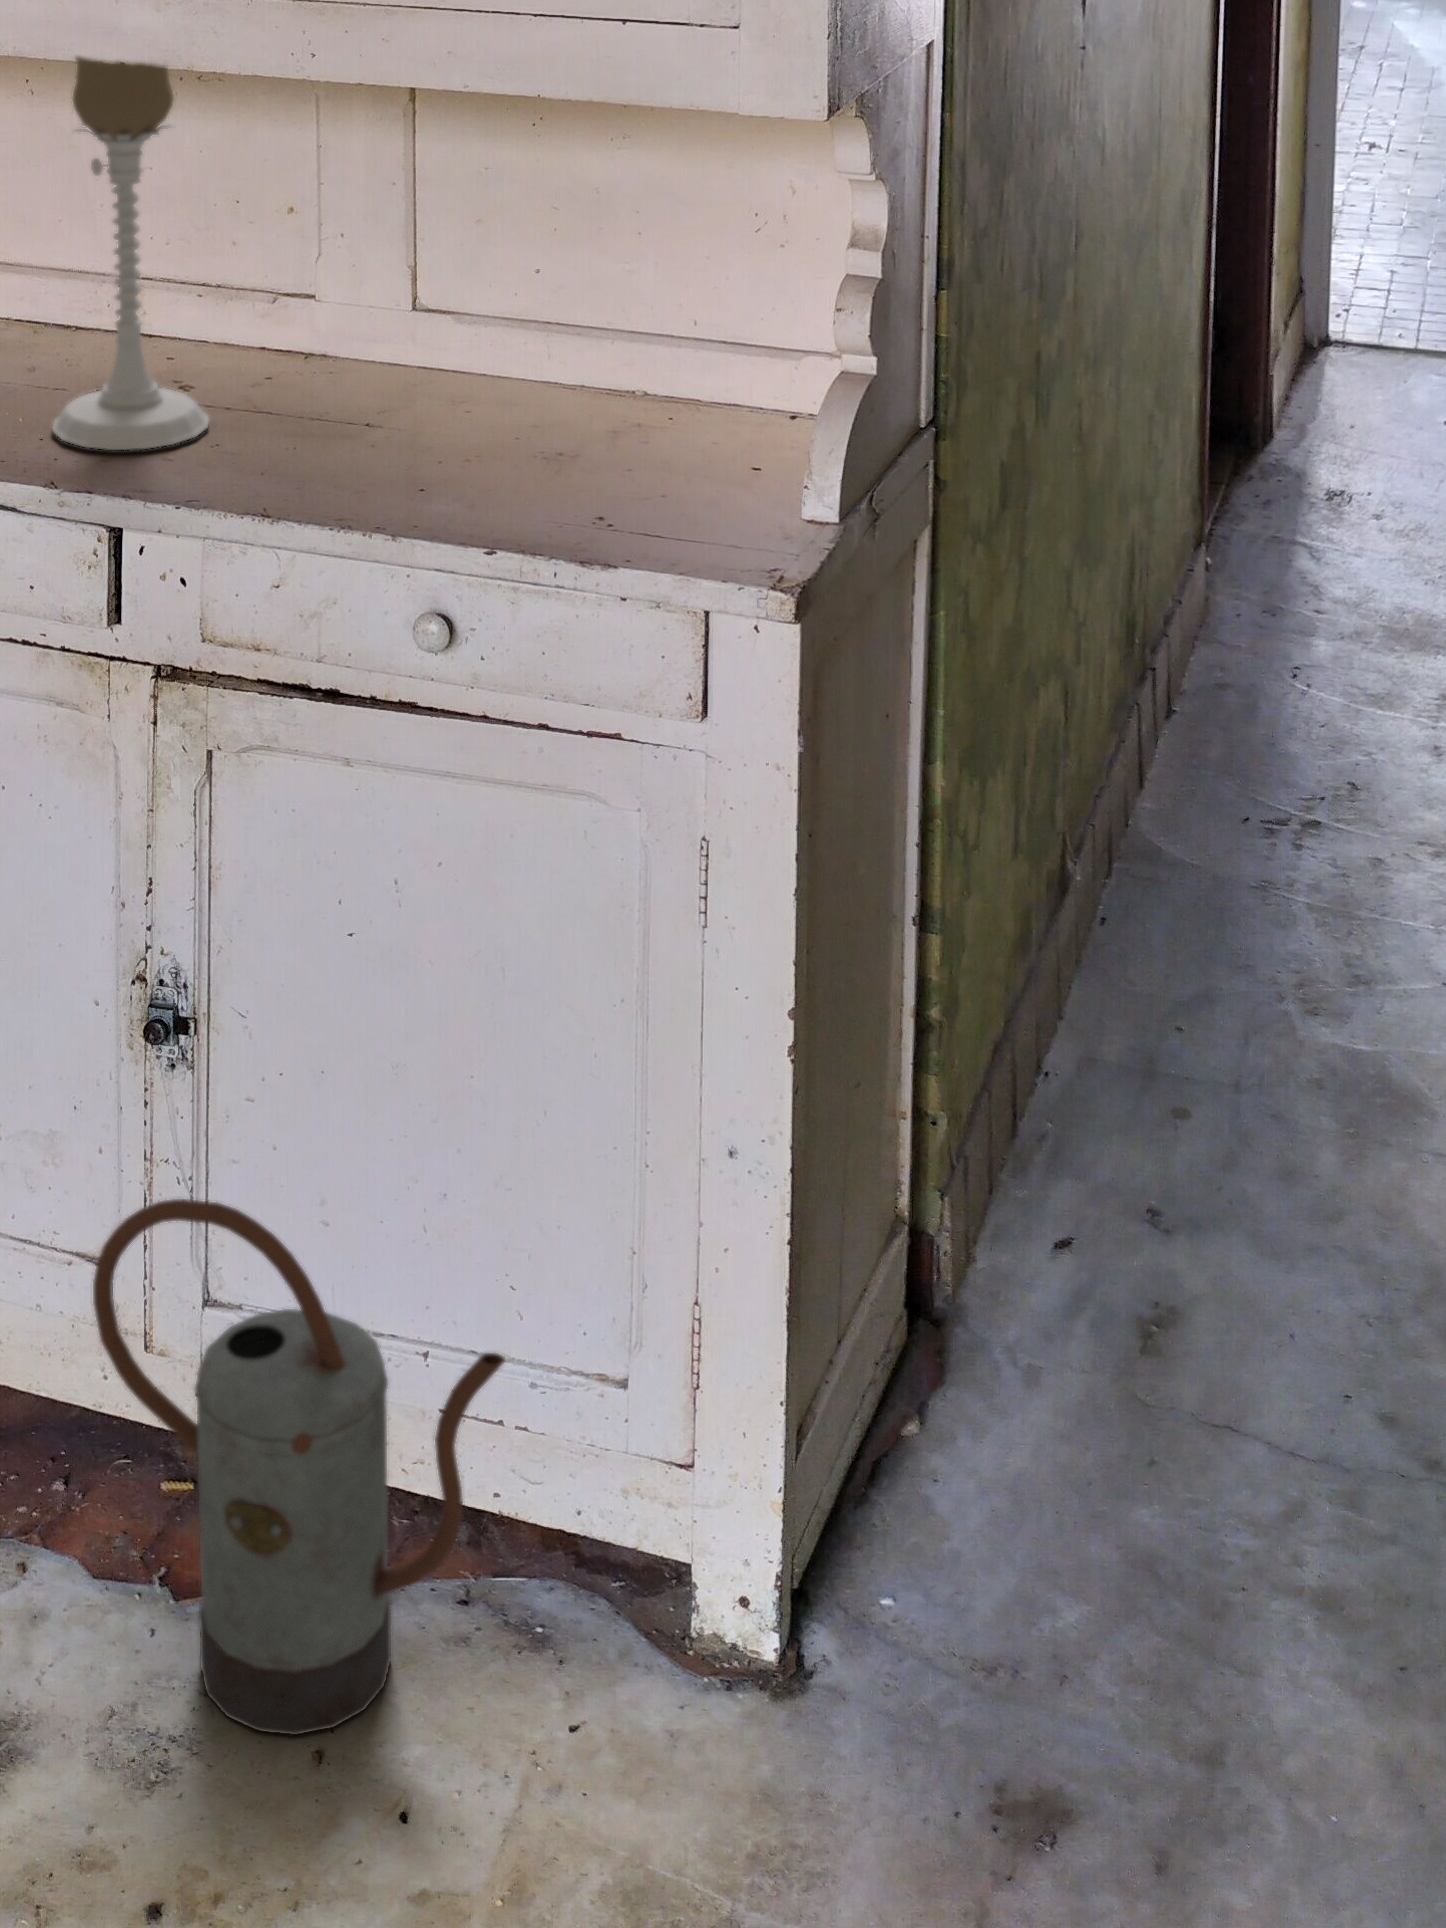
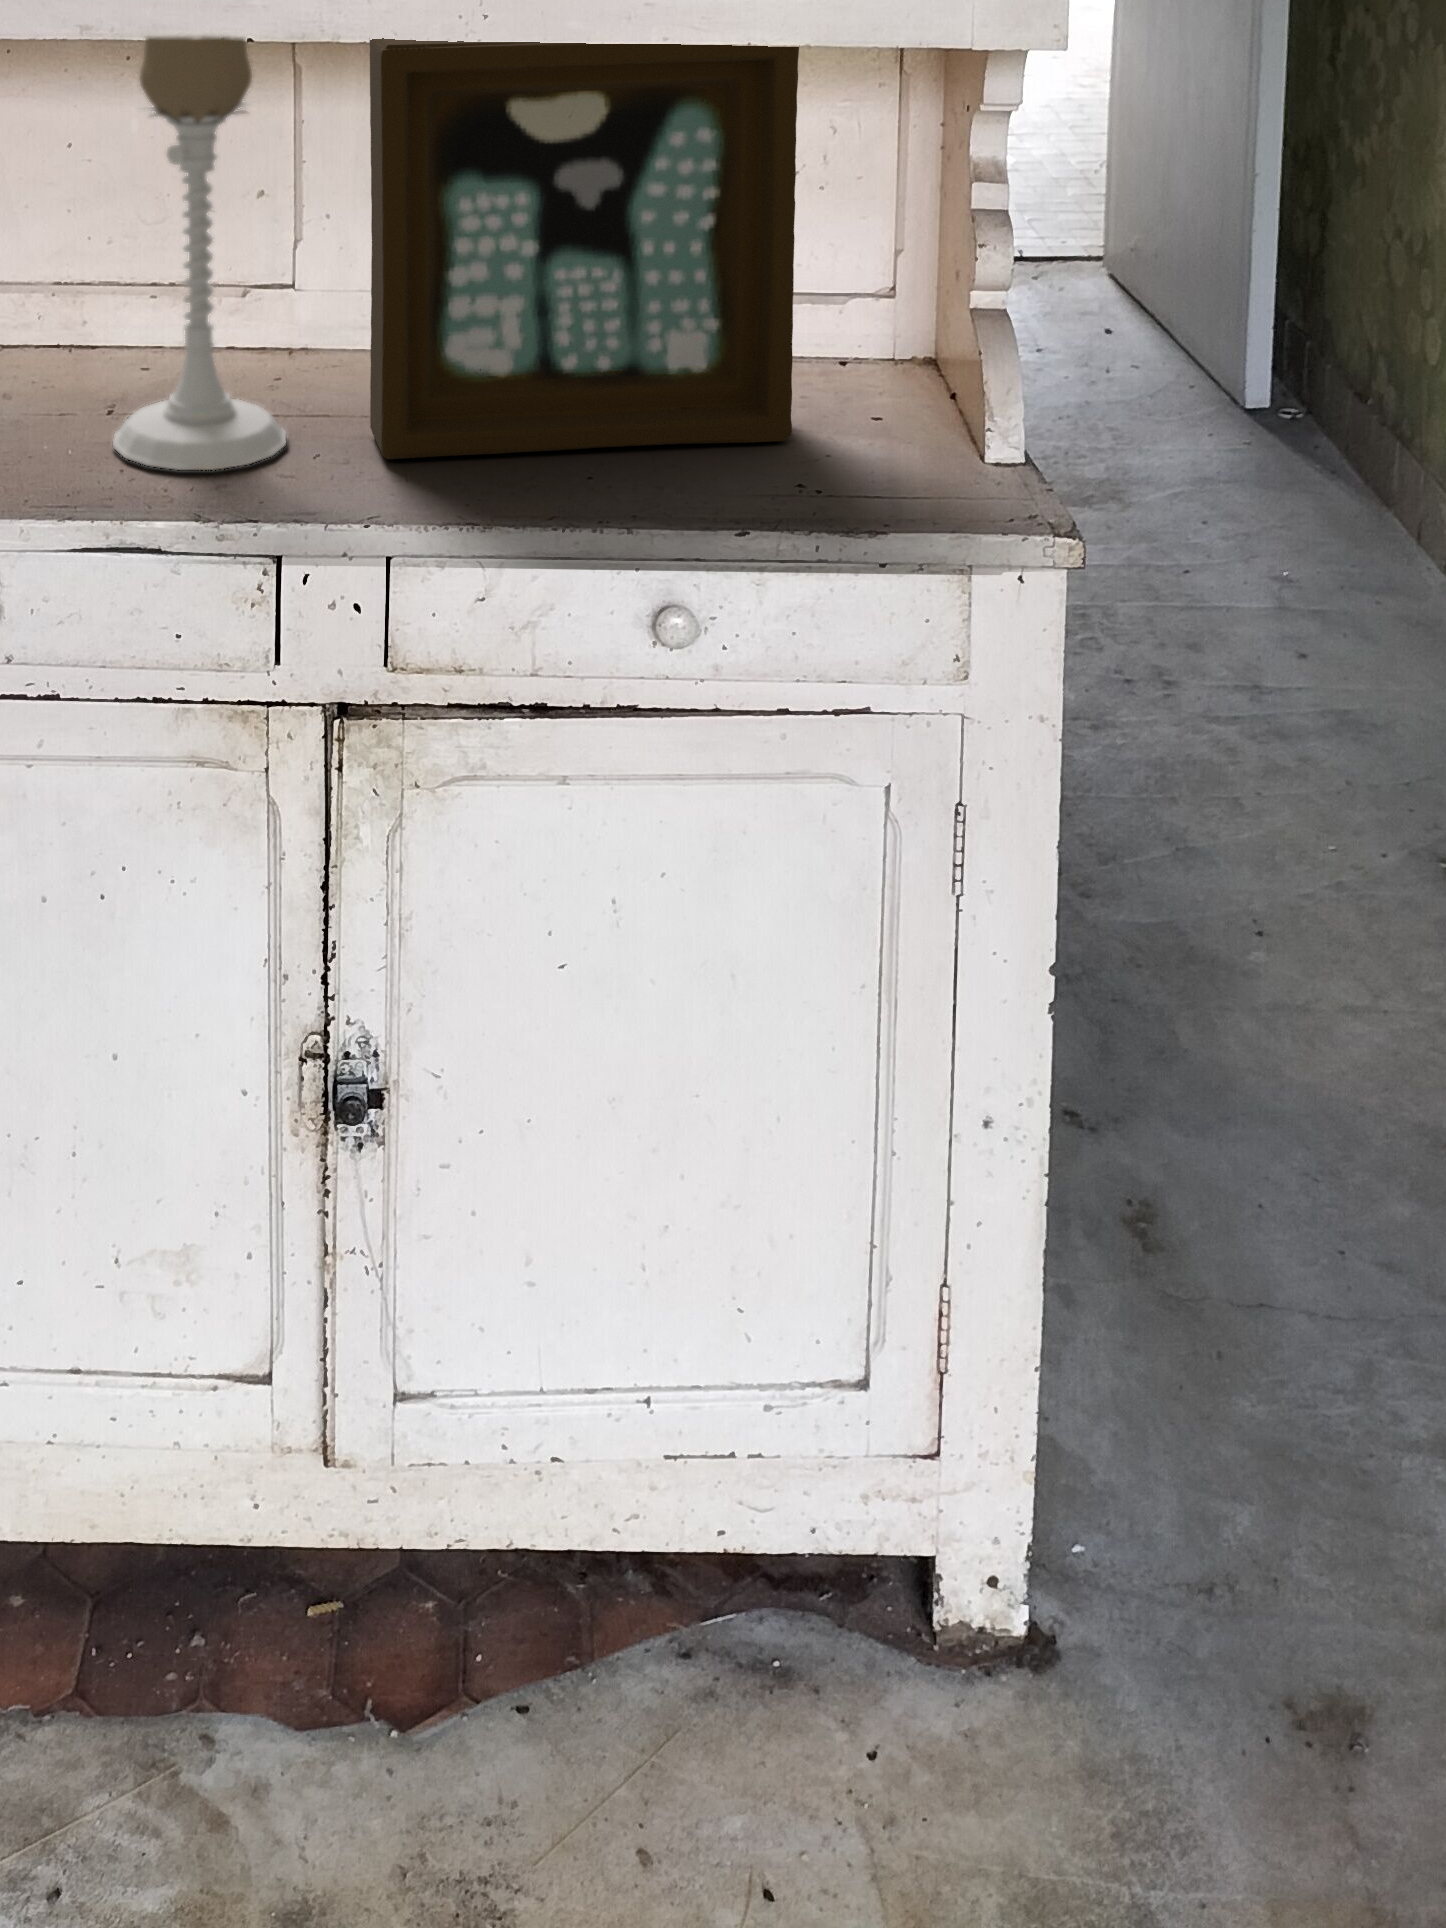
picture frame: none [252,67,654,483] -> present [370,38,799,459]
watering can: present [93,1199,505,1735] -> none [319,1281,807,1849]

